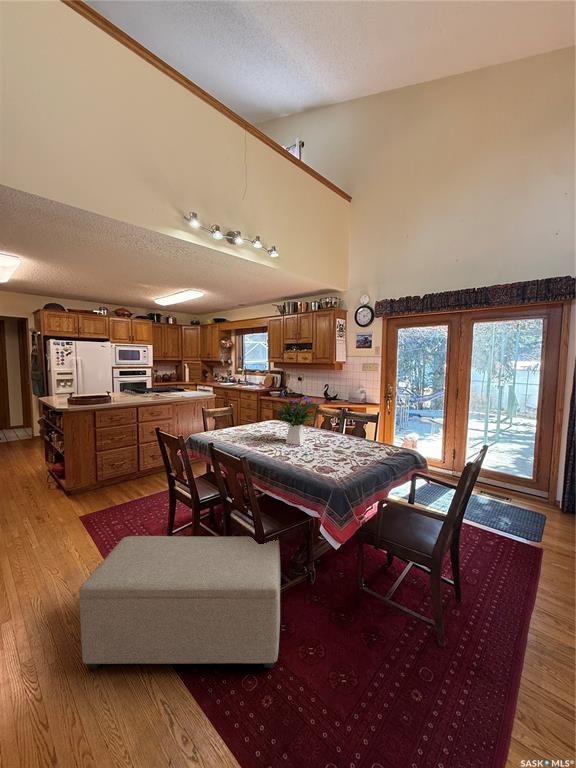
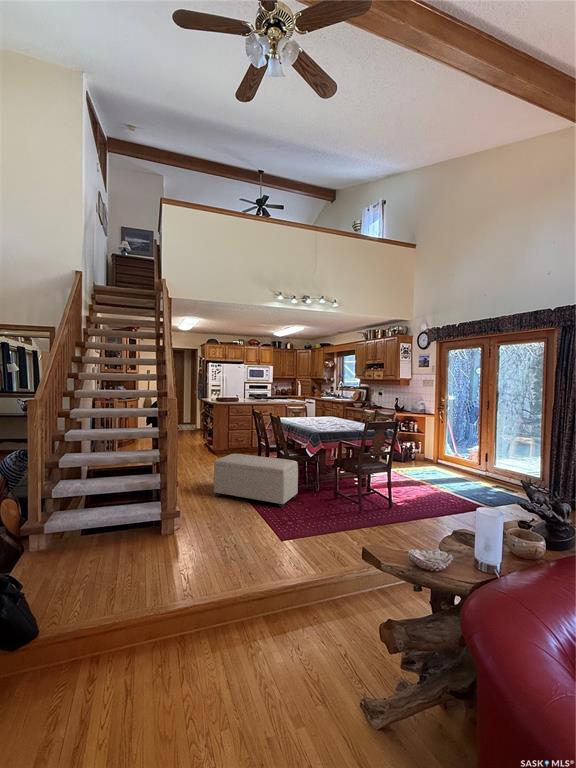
flower arrangement: present [276,392,319,445] -> none [310,393,341,425]

